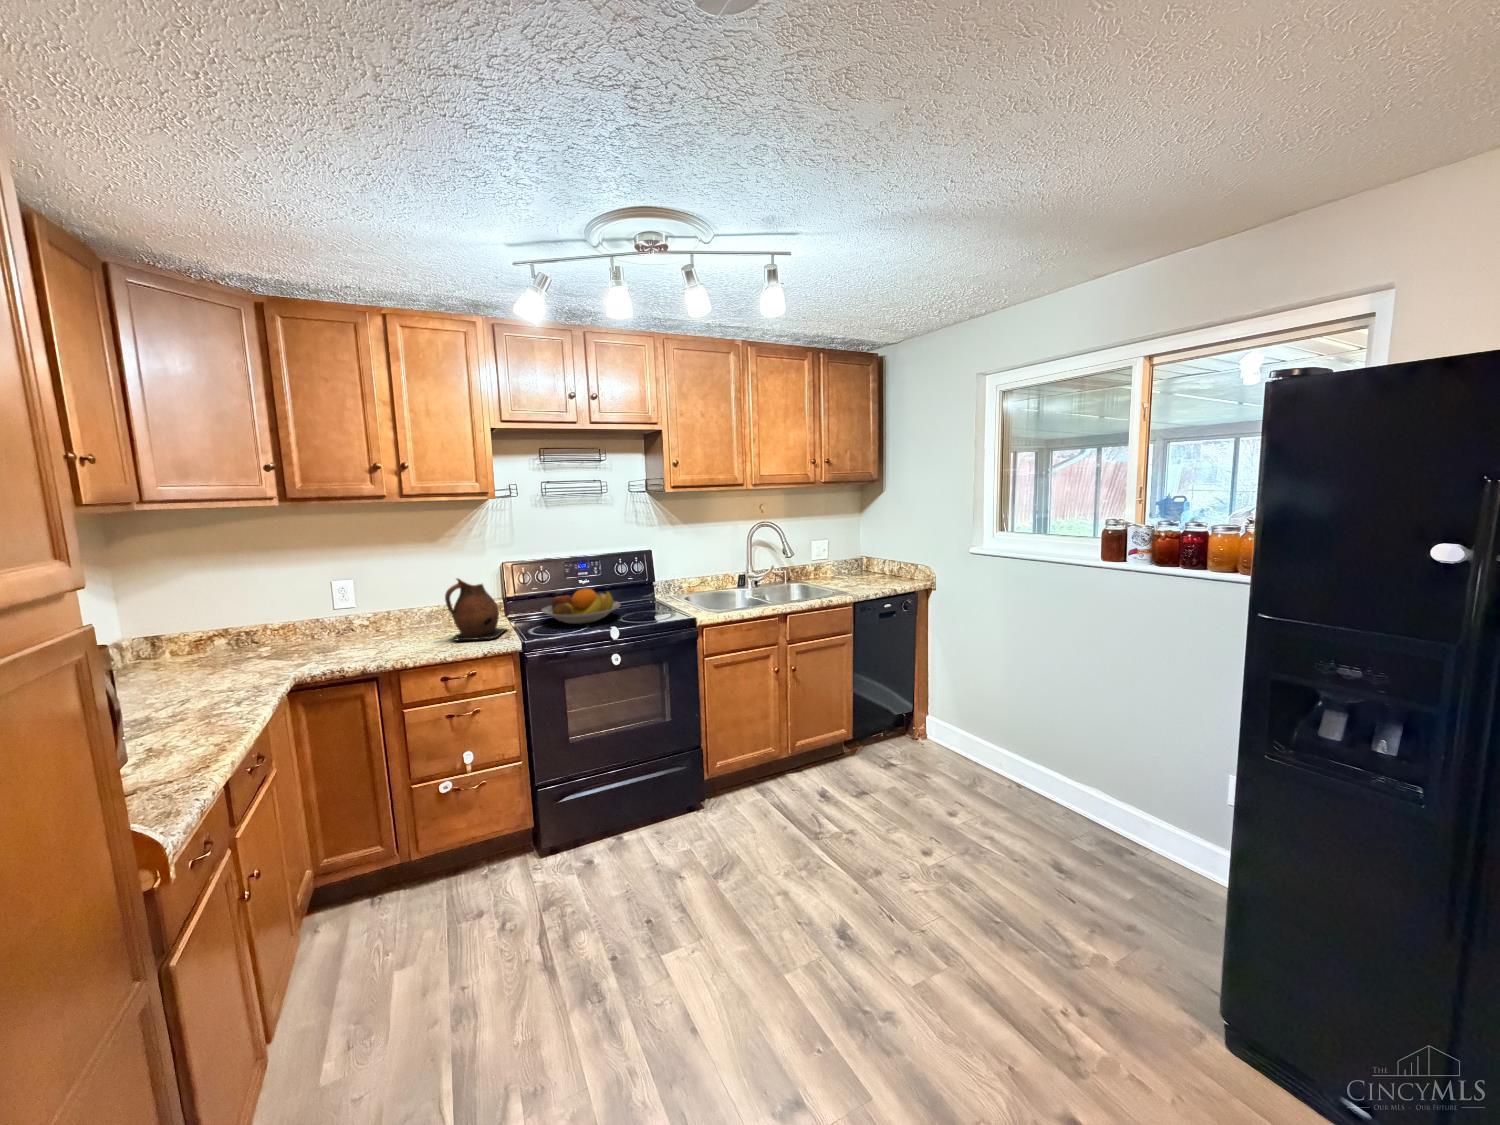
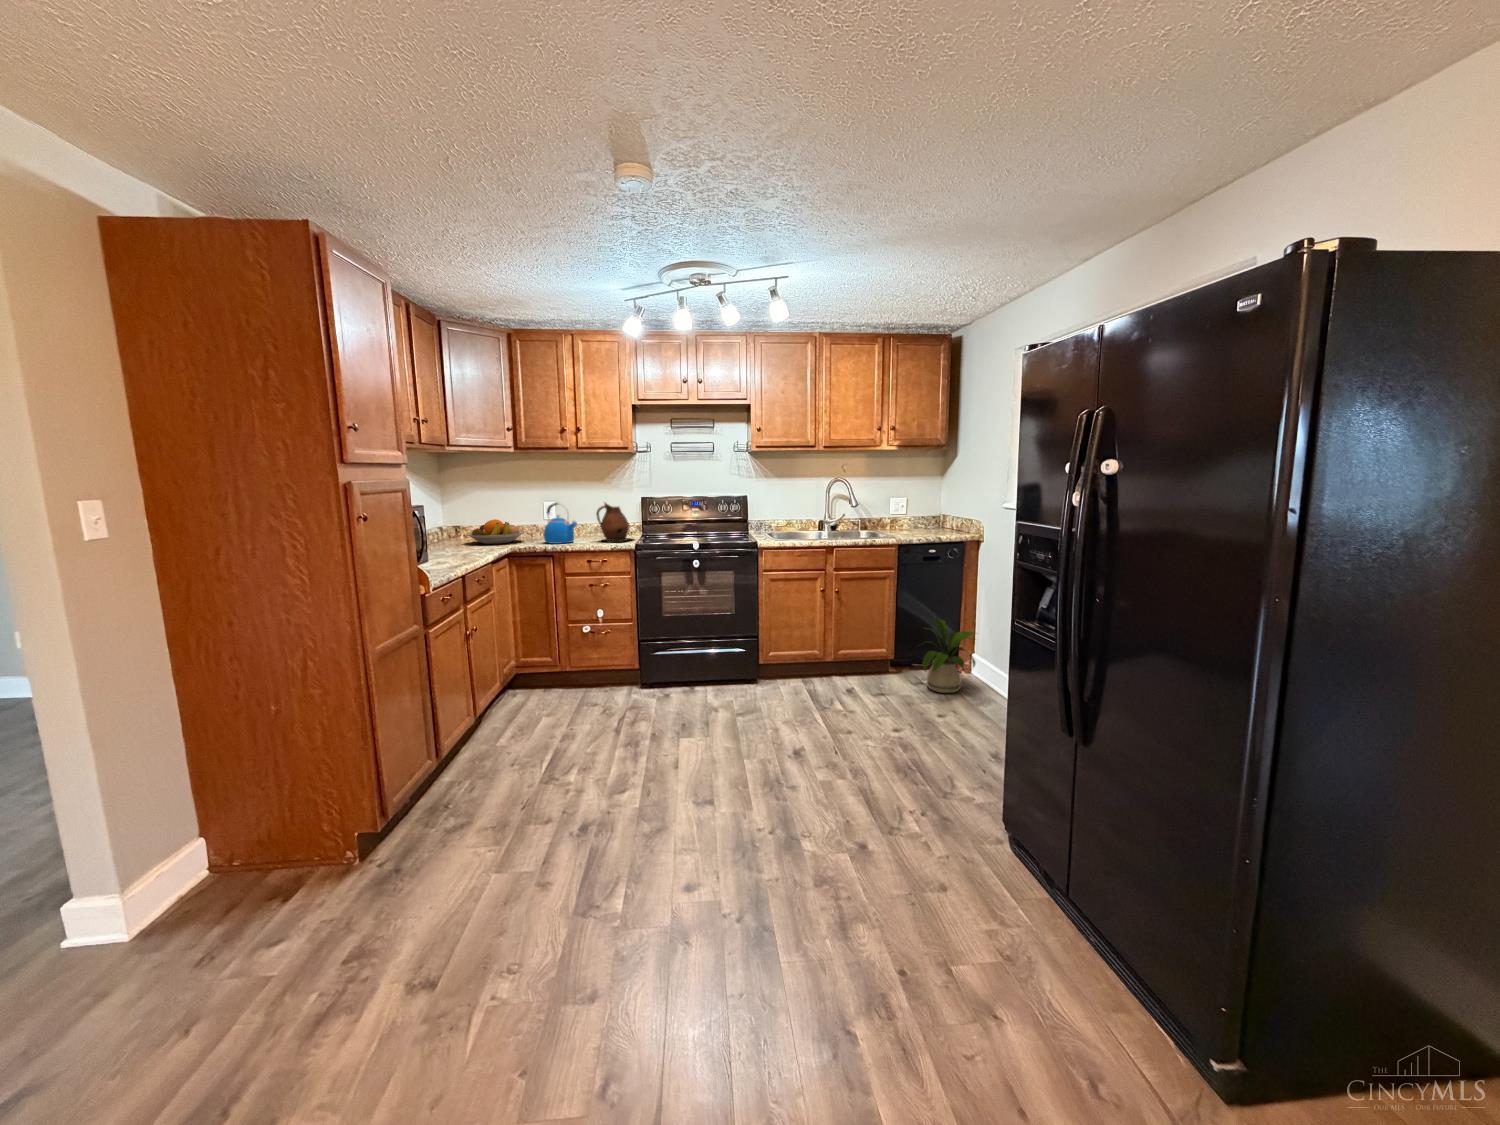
kettle: none [352,586,416,656] -> present [544,503,577,544]
fruit bowl: present [542,589,620,624] -> present [466,519,525,544]
house plant: none [890,688,959,778] -> present [922,619,976,693]

